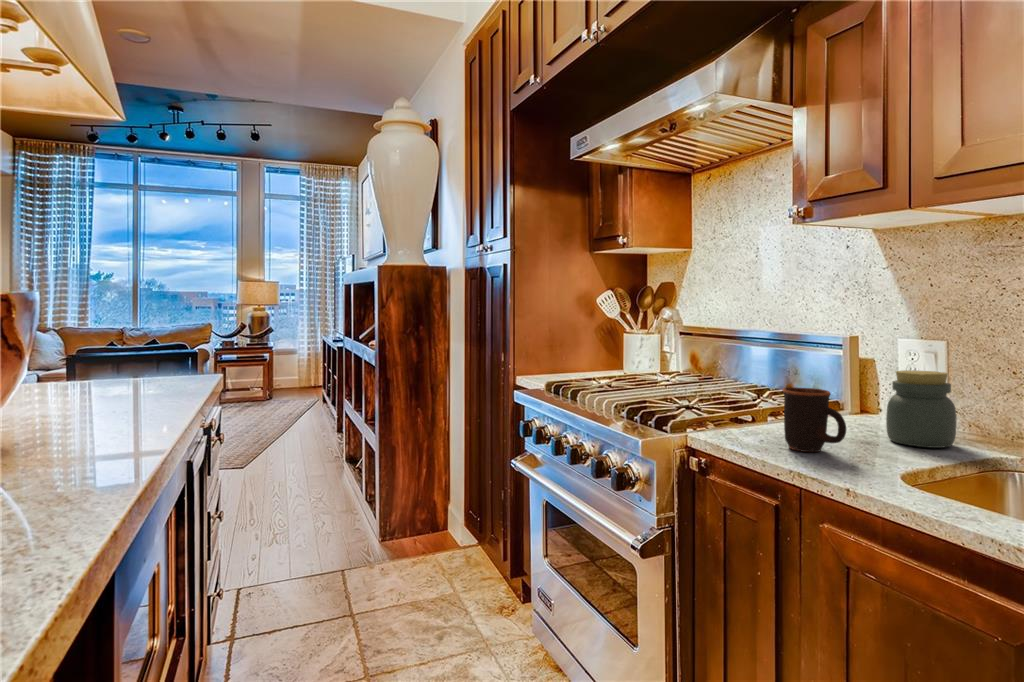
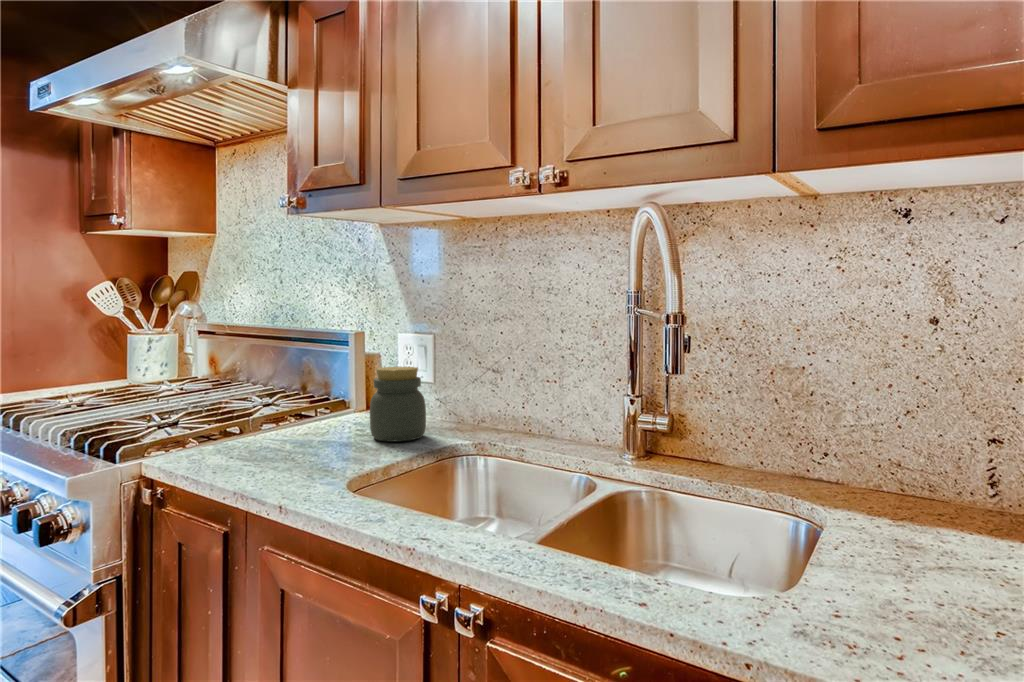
mug: present [783,387,846,452] -> none [250,392,311,464]

